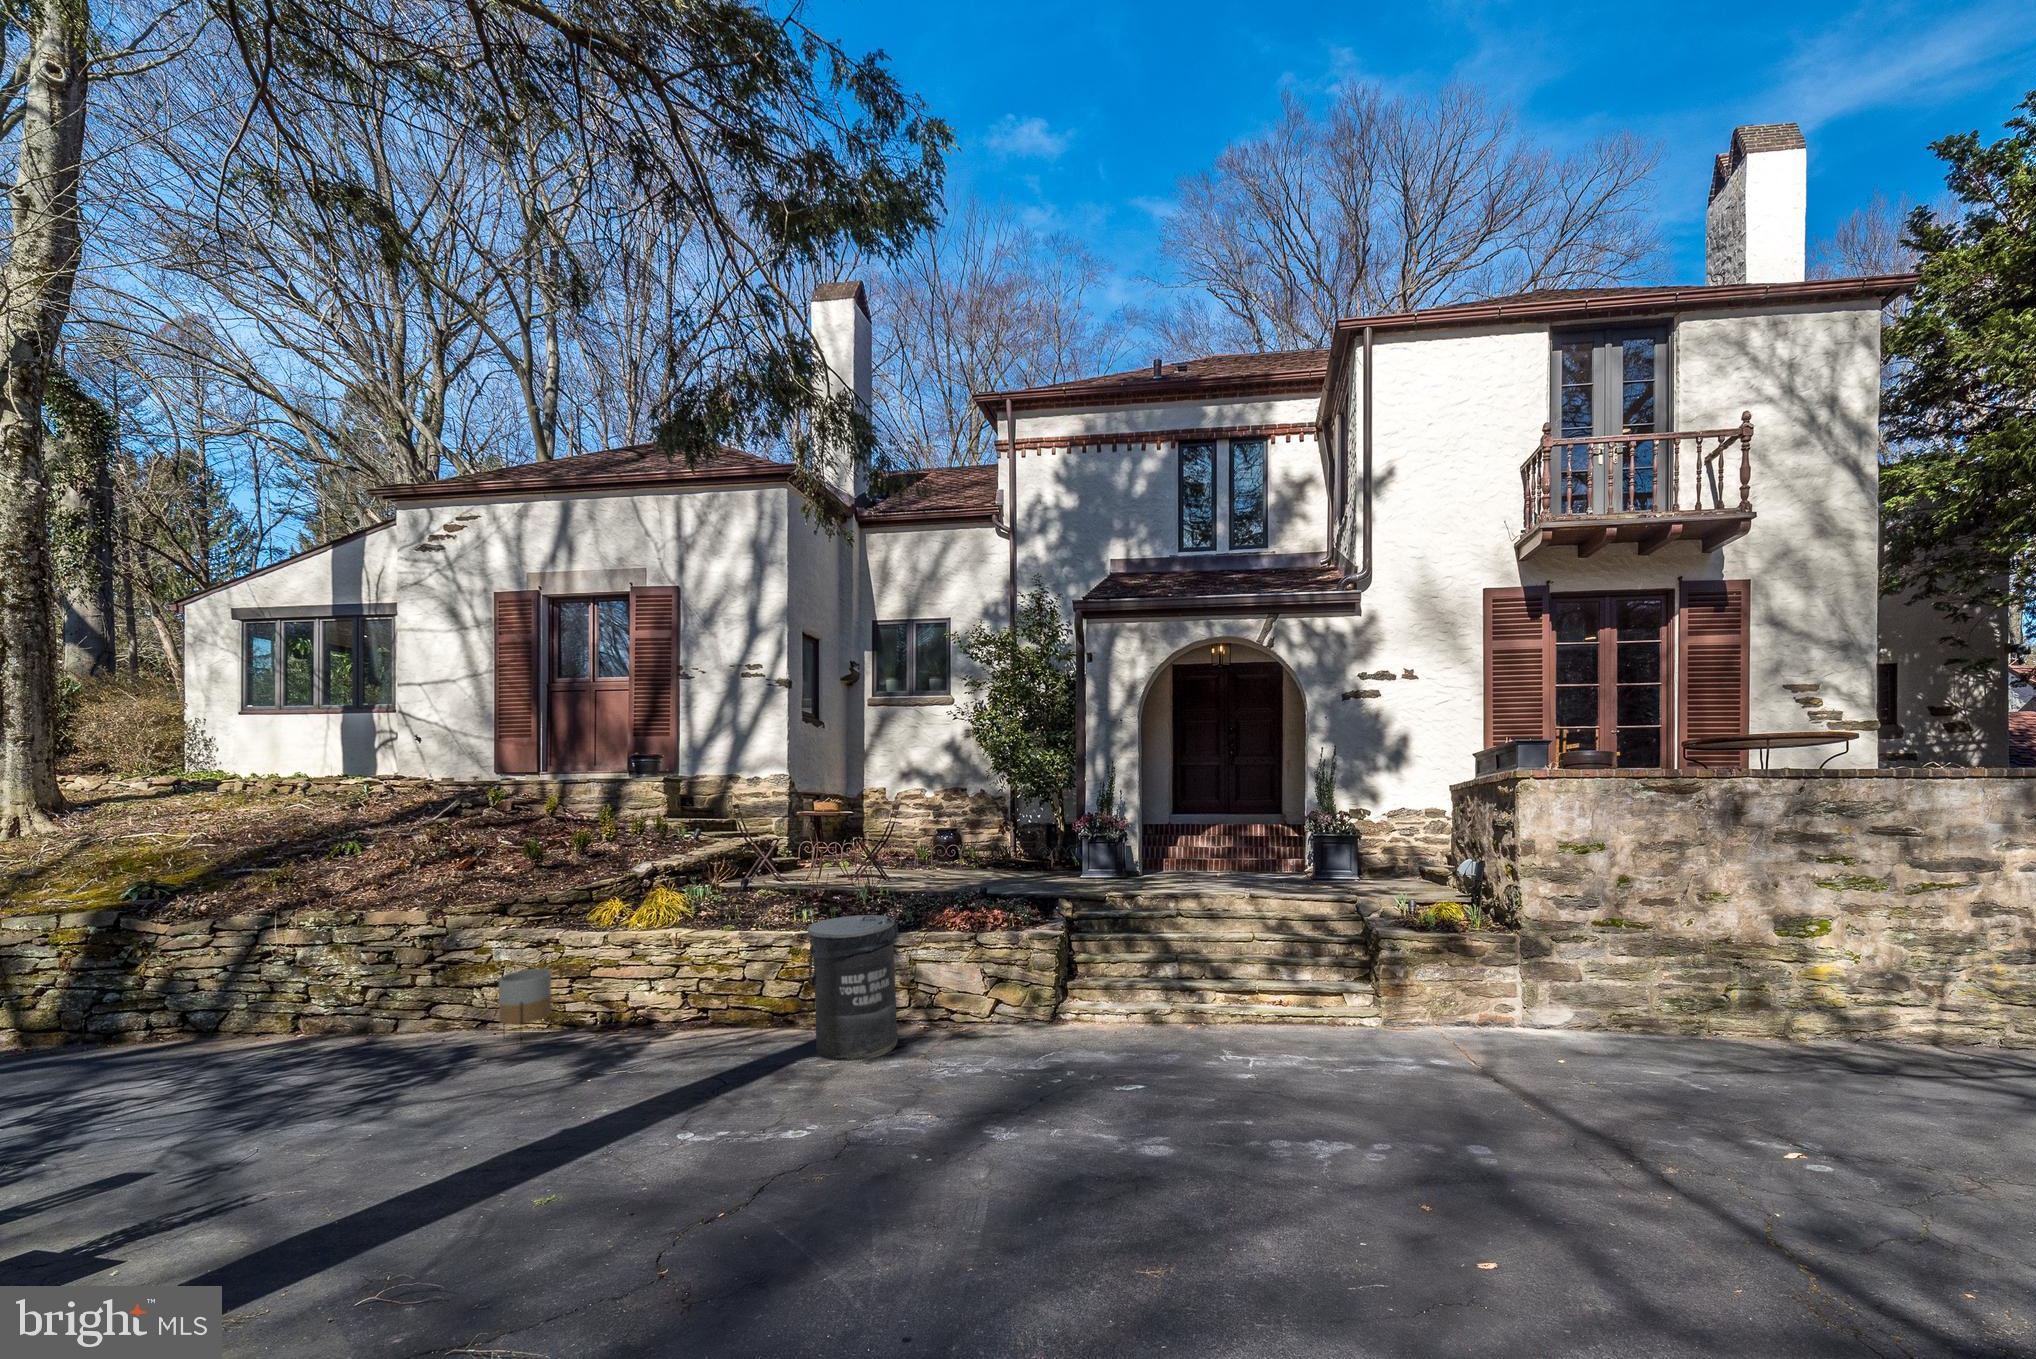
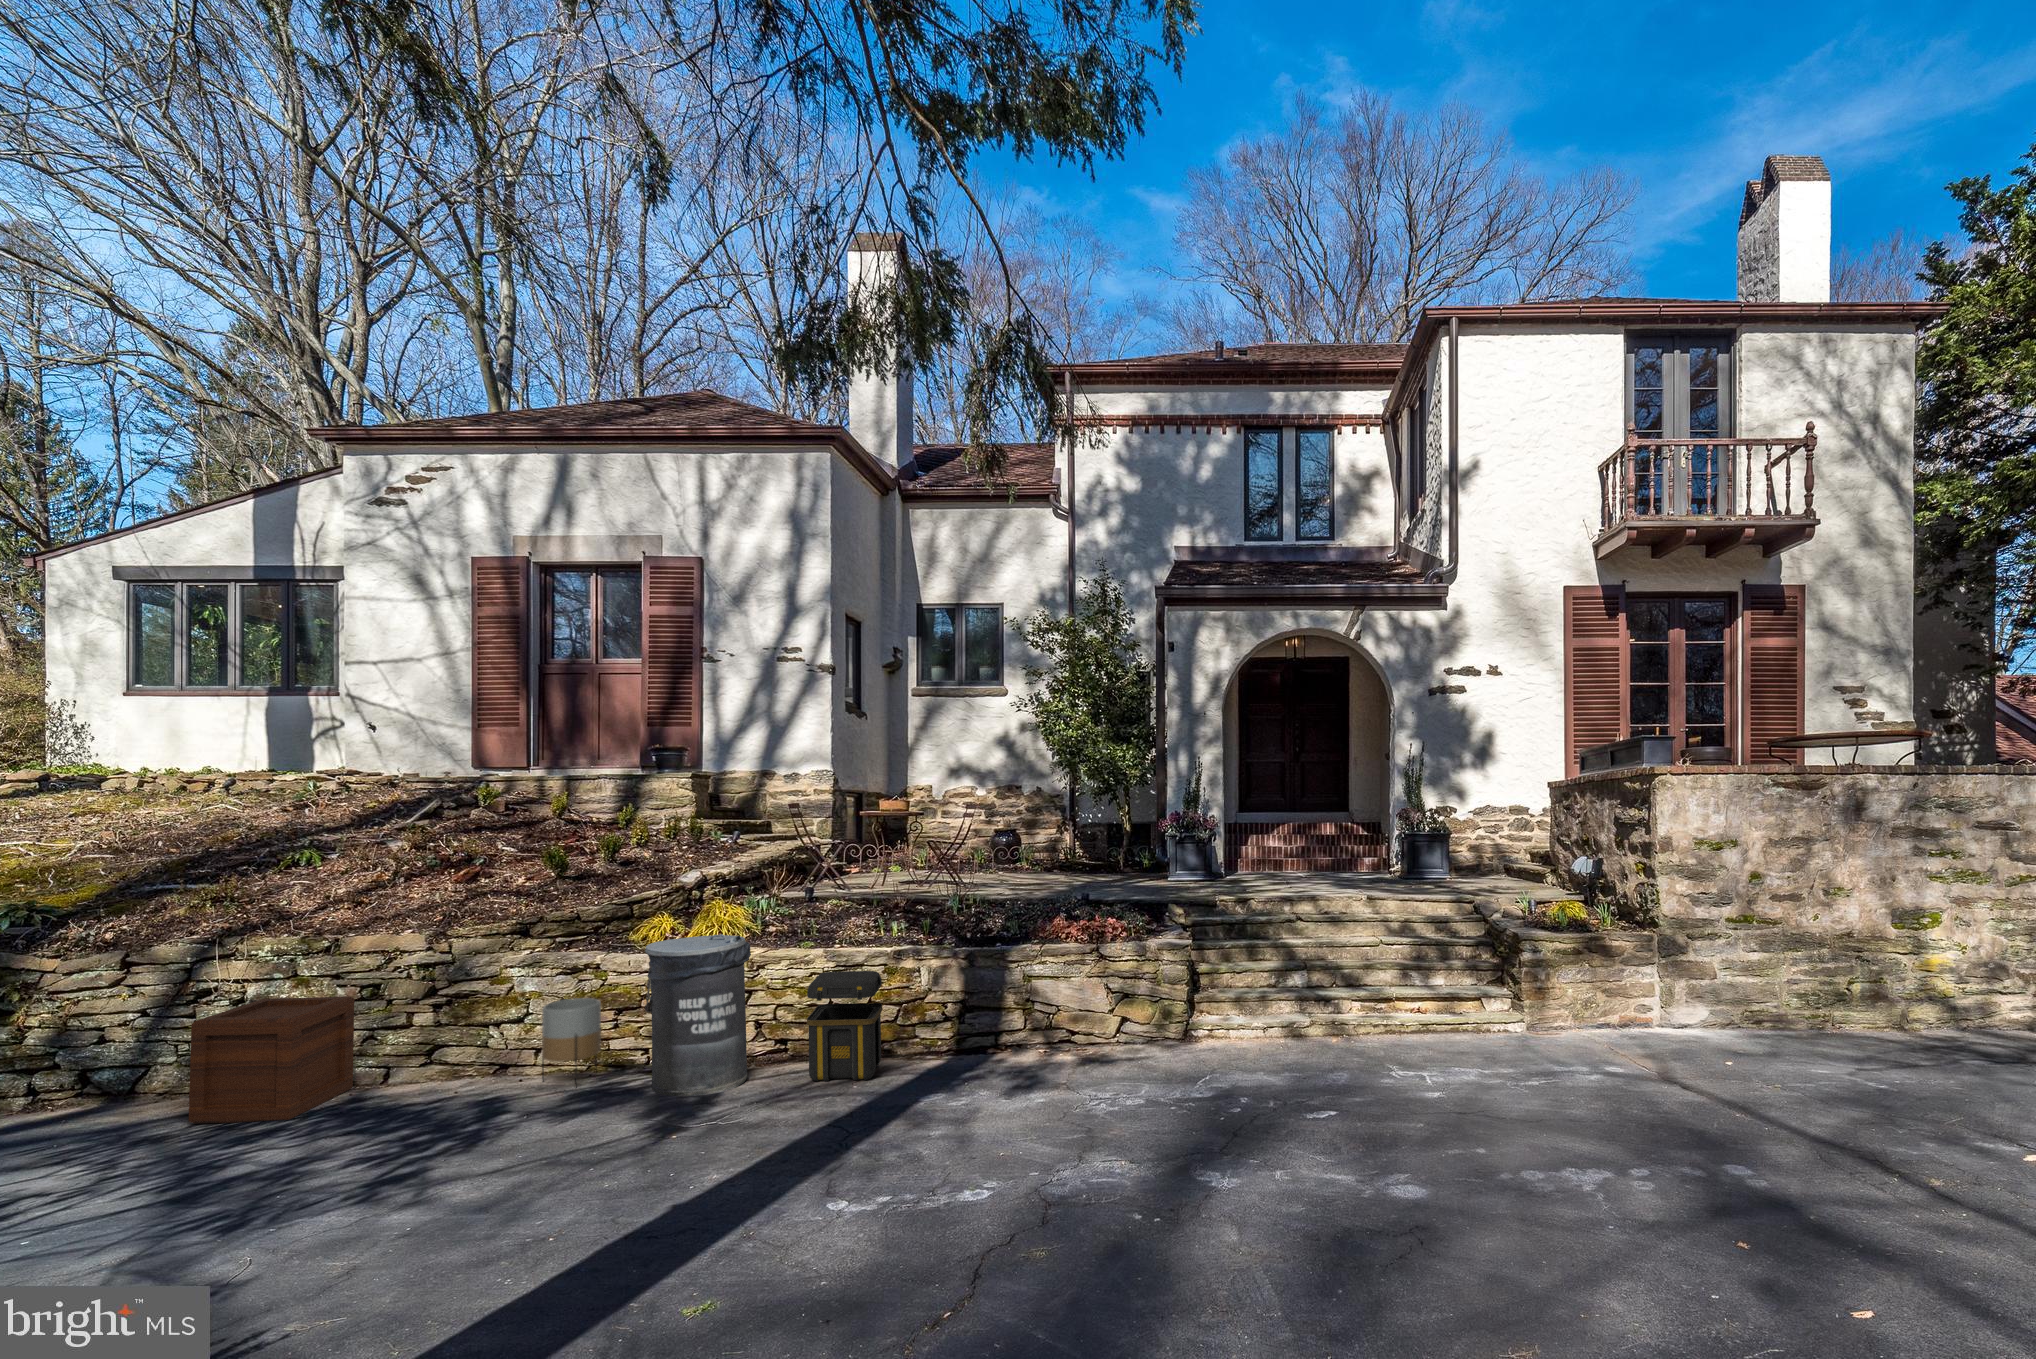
trash can: present [808,915,898,1061] -> present [645,934,751,1096]
toolbox: none [702,953,780,1052] -> present [807,971,883,1081]
wooden crate: none [227,961,371,1066] -> present [189,997,354,1124]

